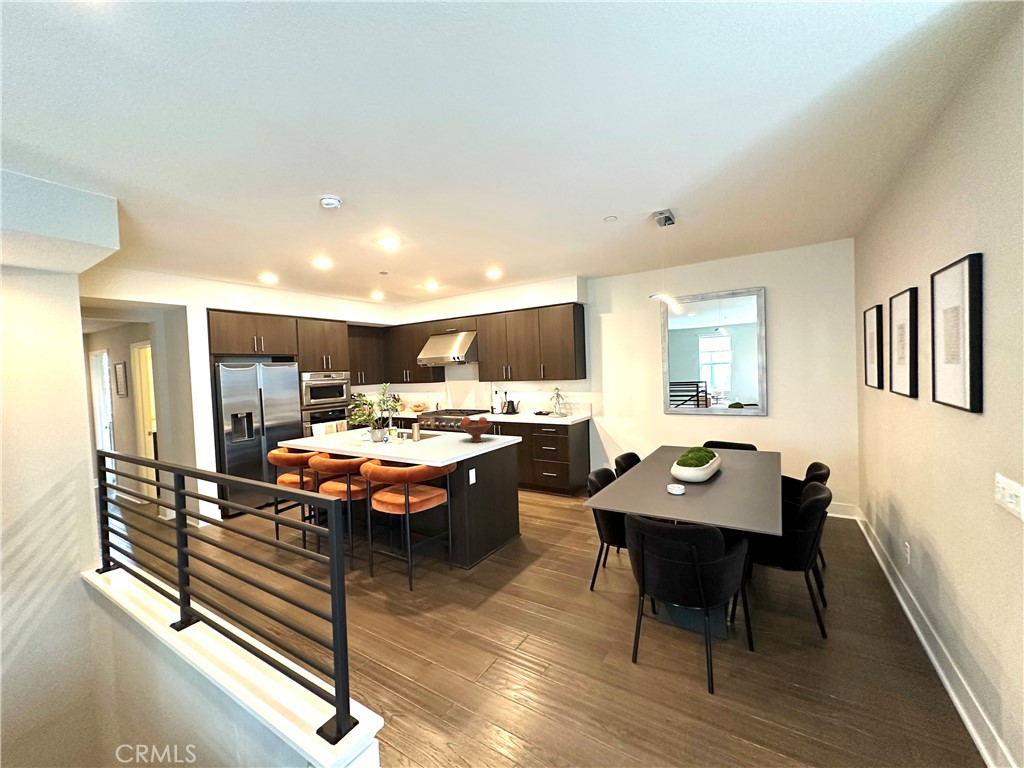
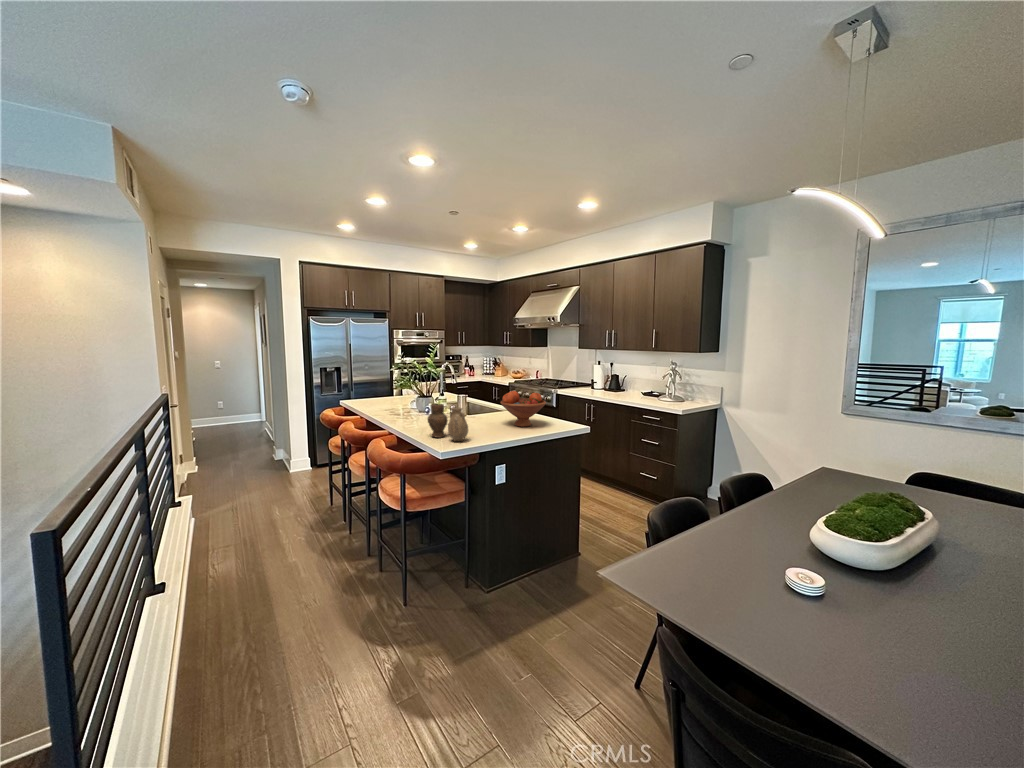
vase: none [419,429,454,454] -> present [428,404,468,441]

